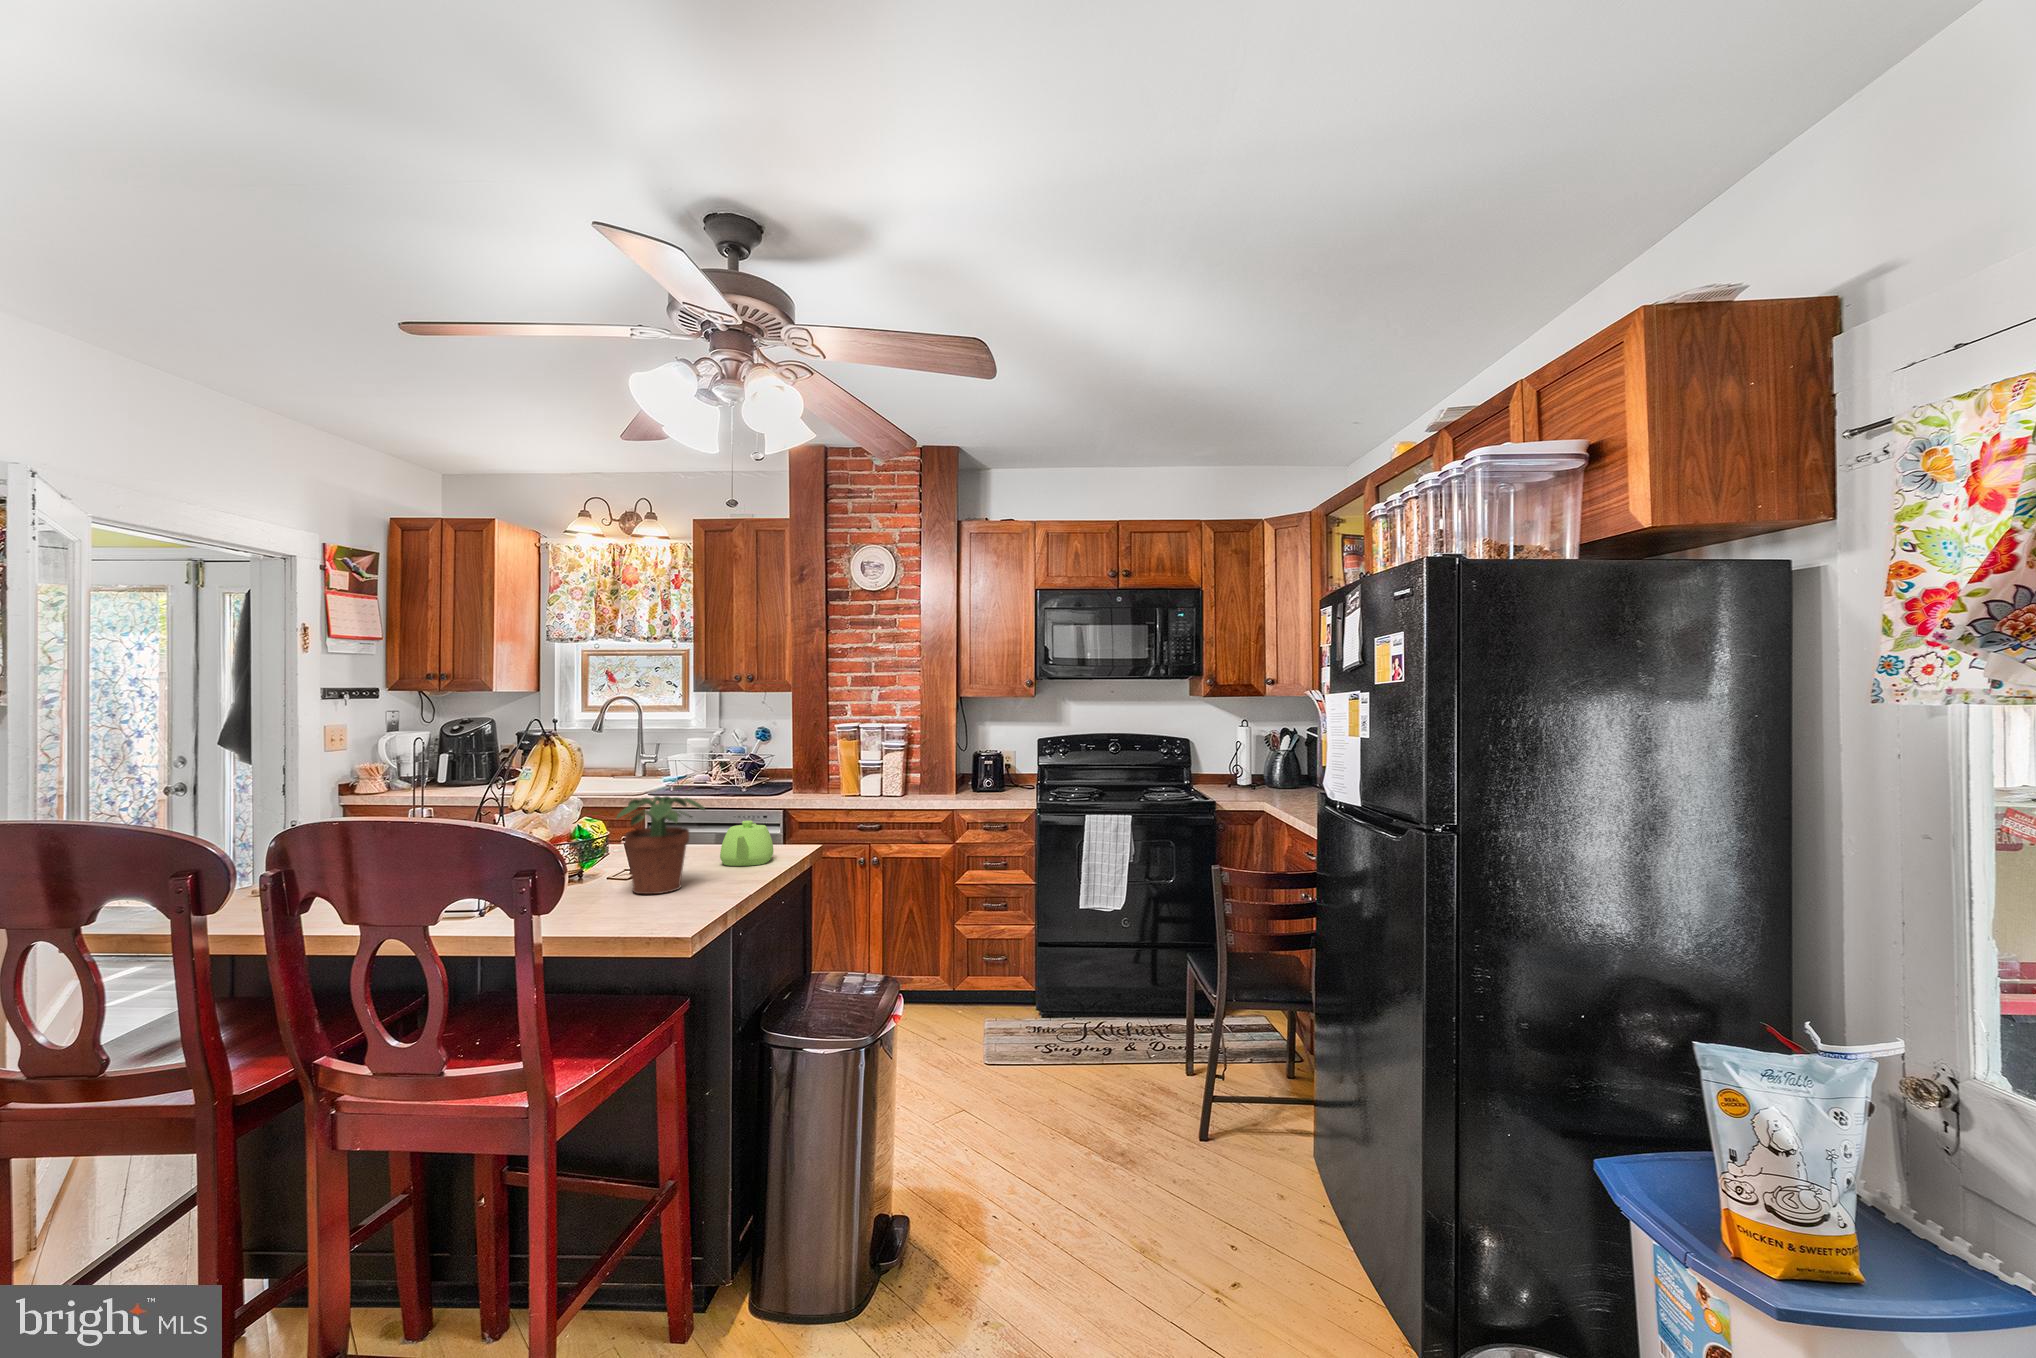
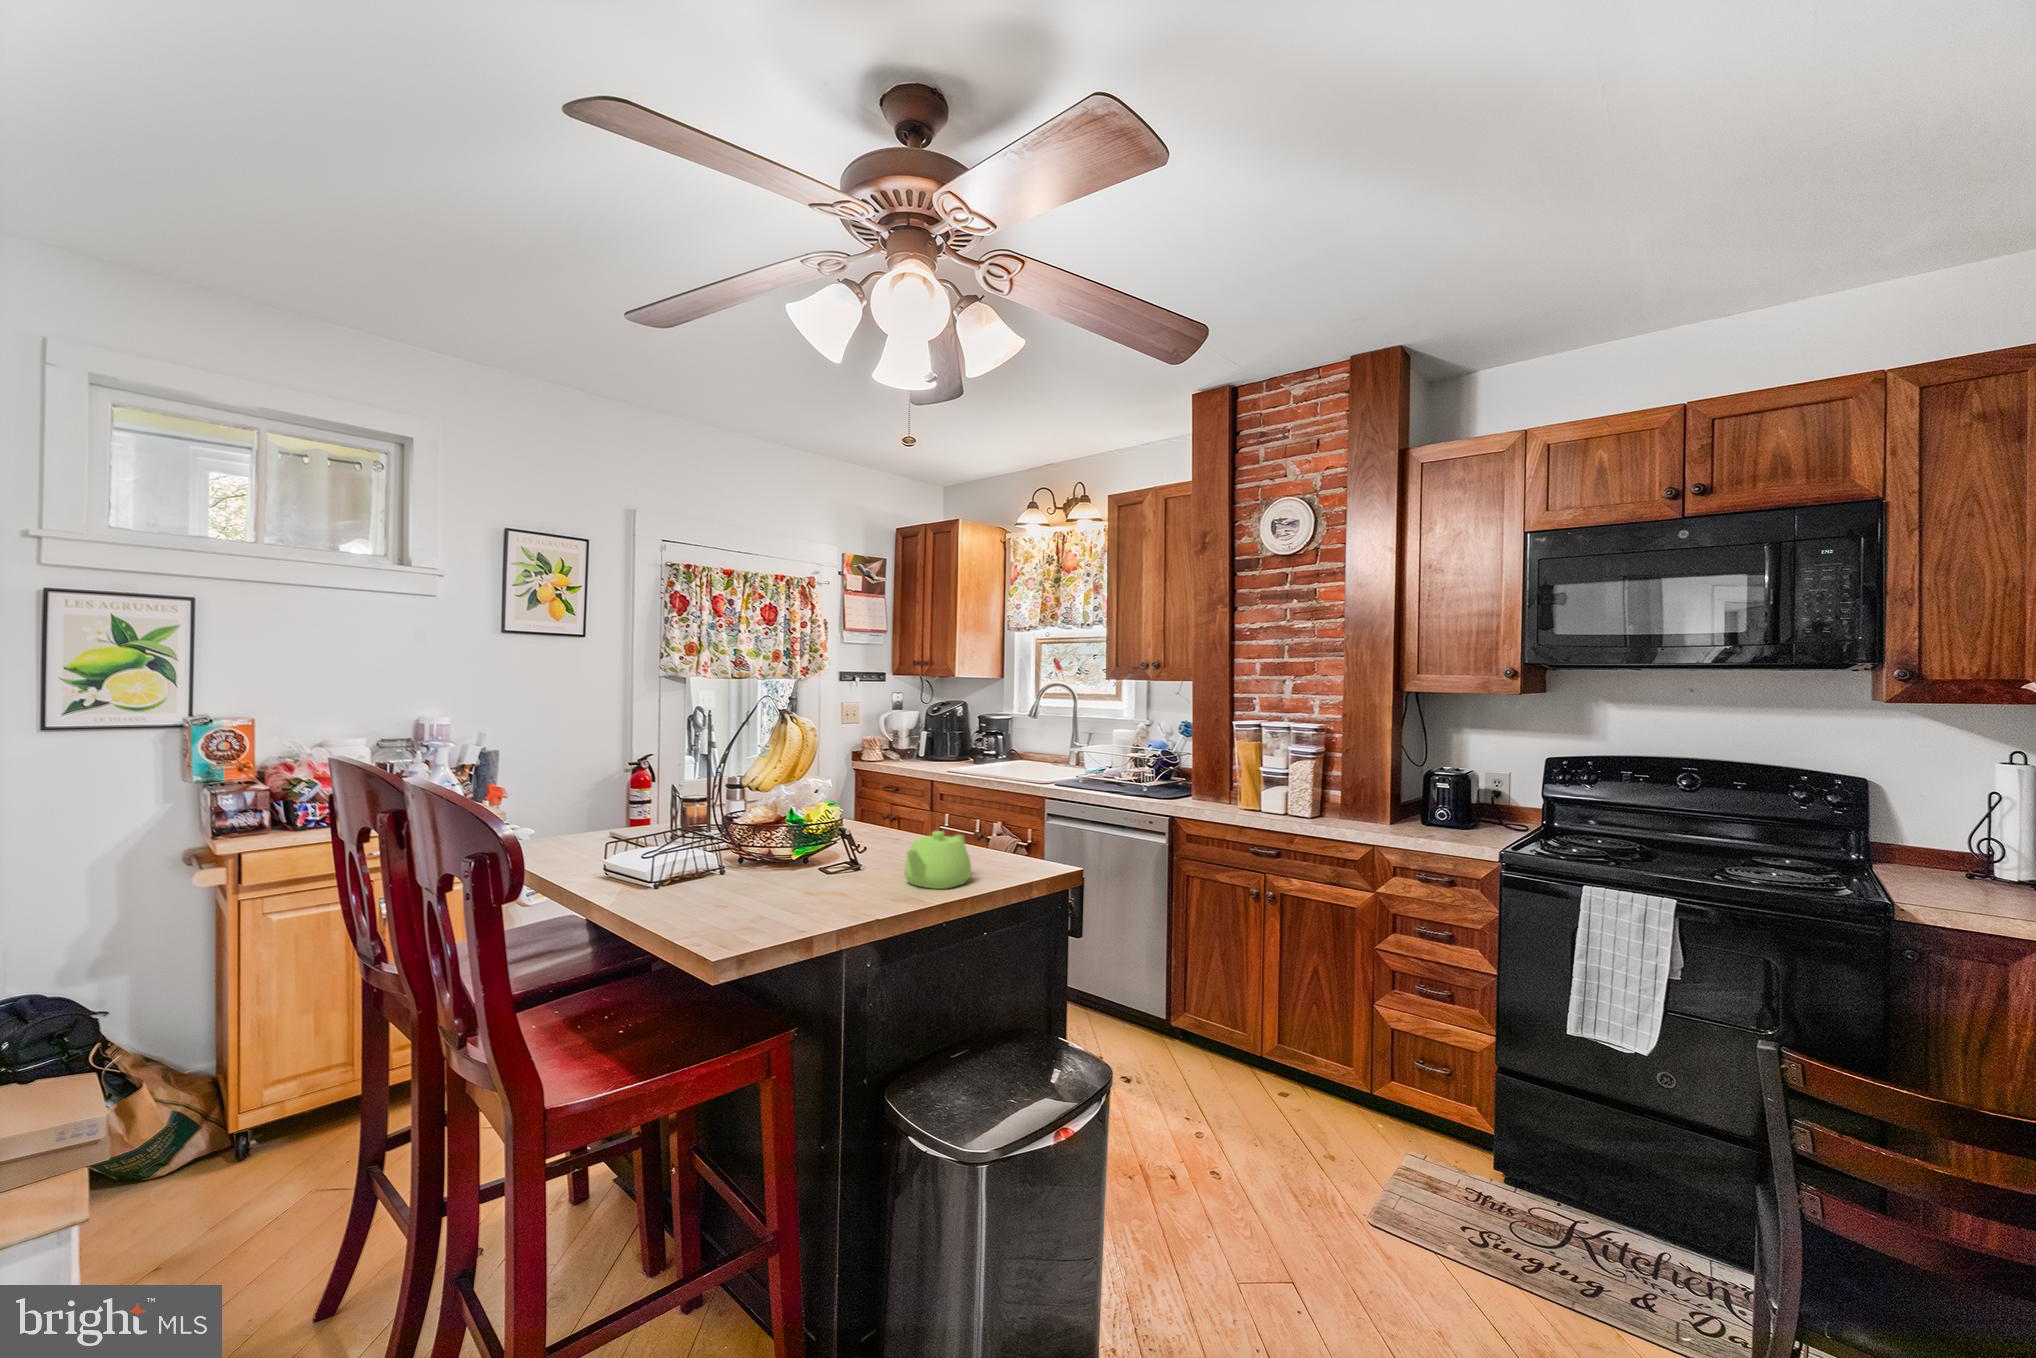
potted plant: present [617,796,705,894] -> none [733,790,839,907]

